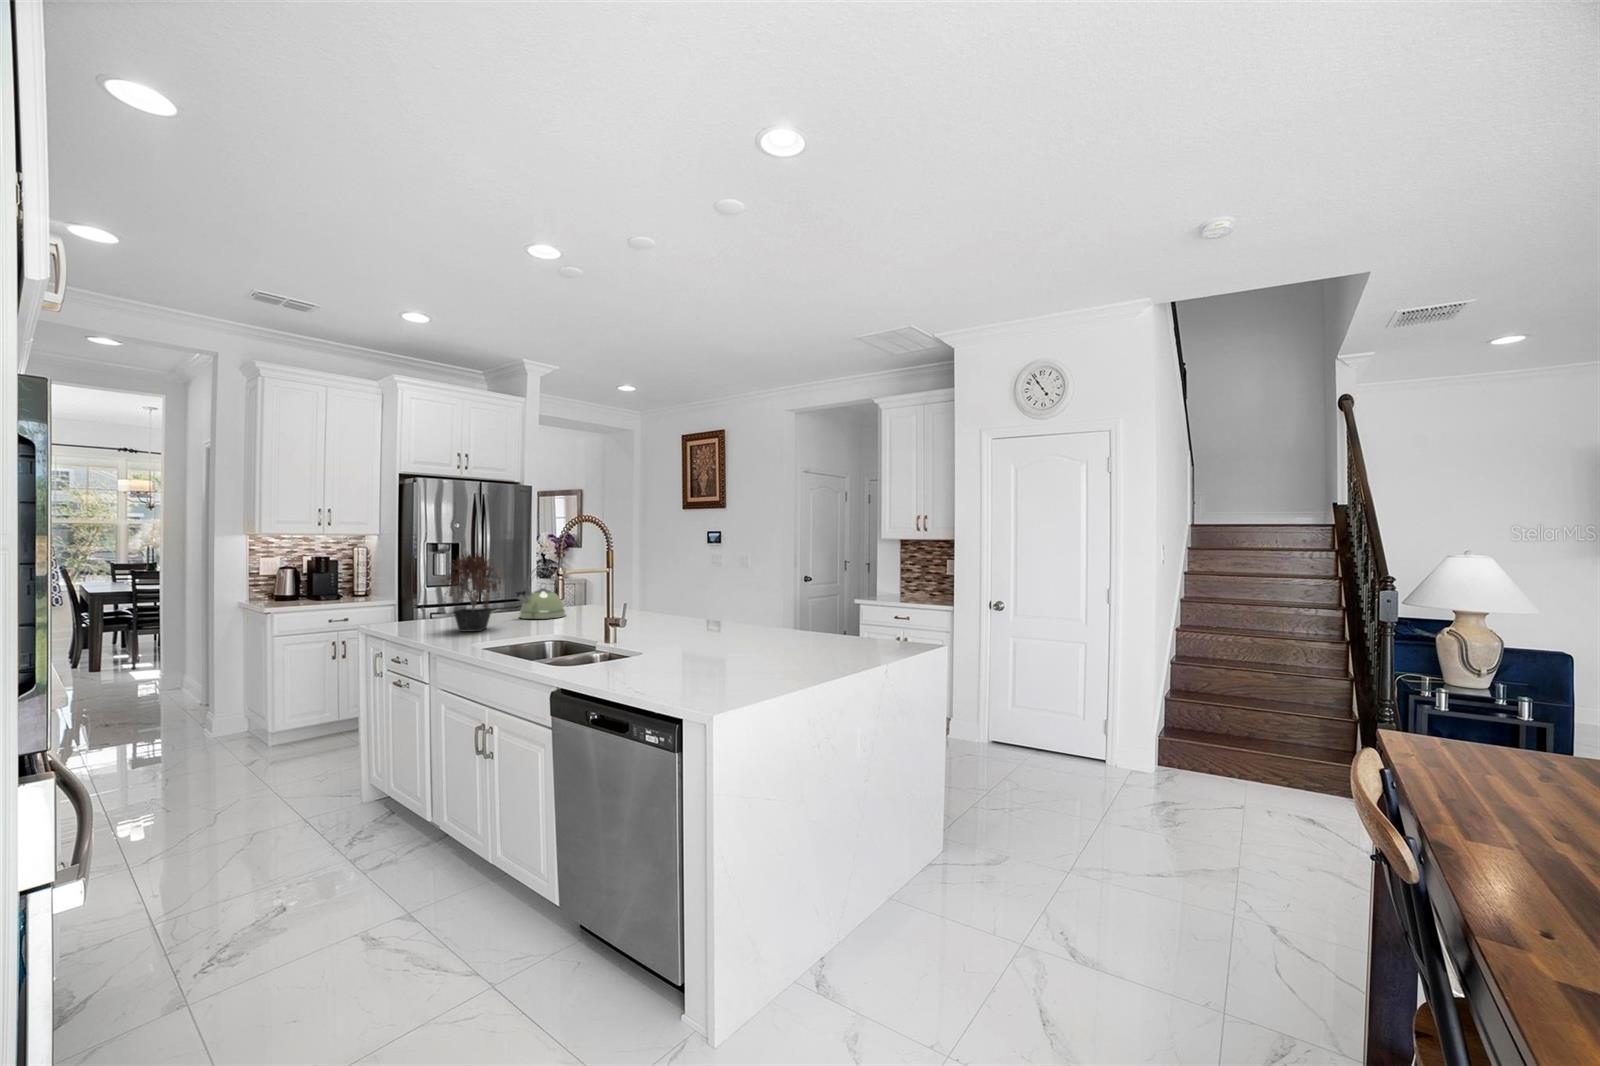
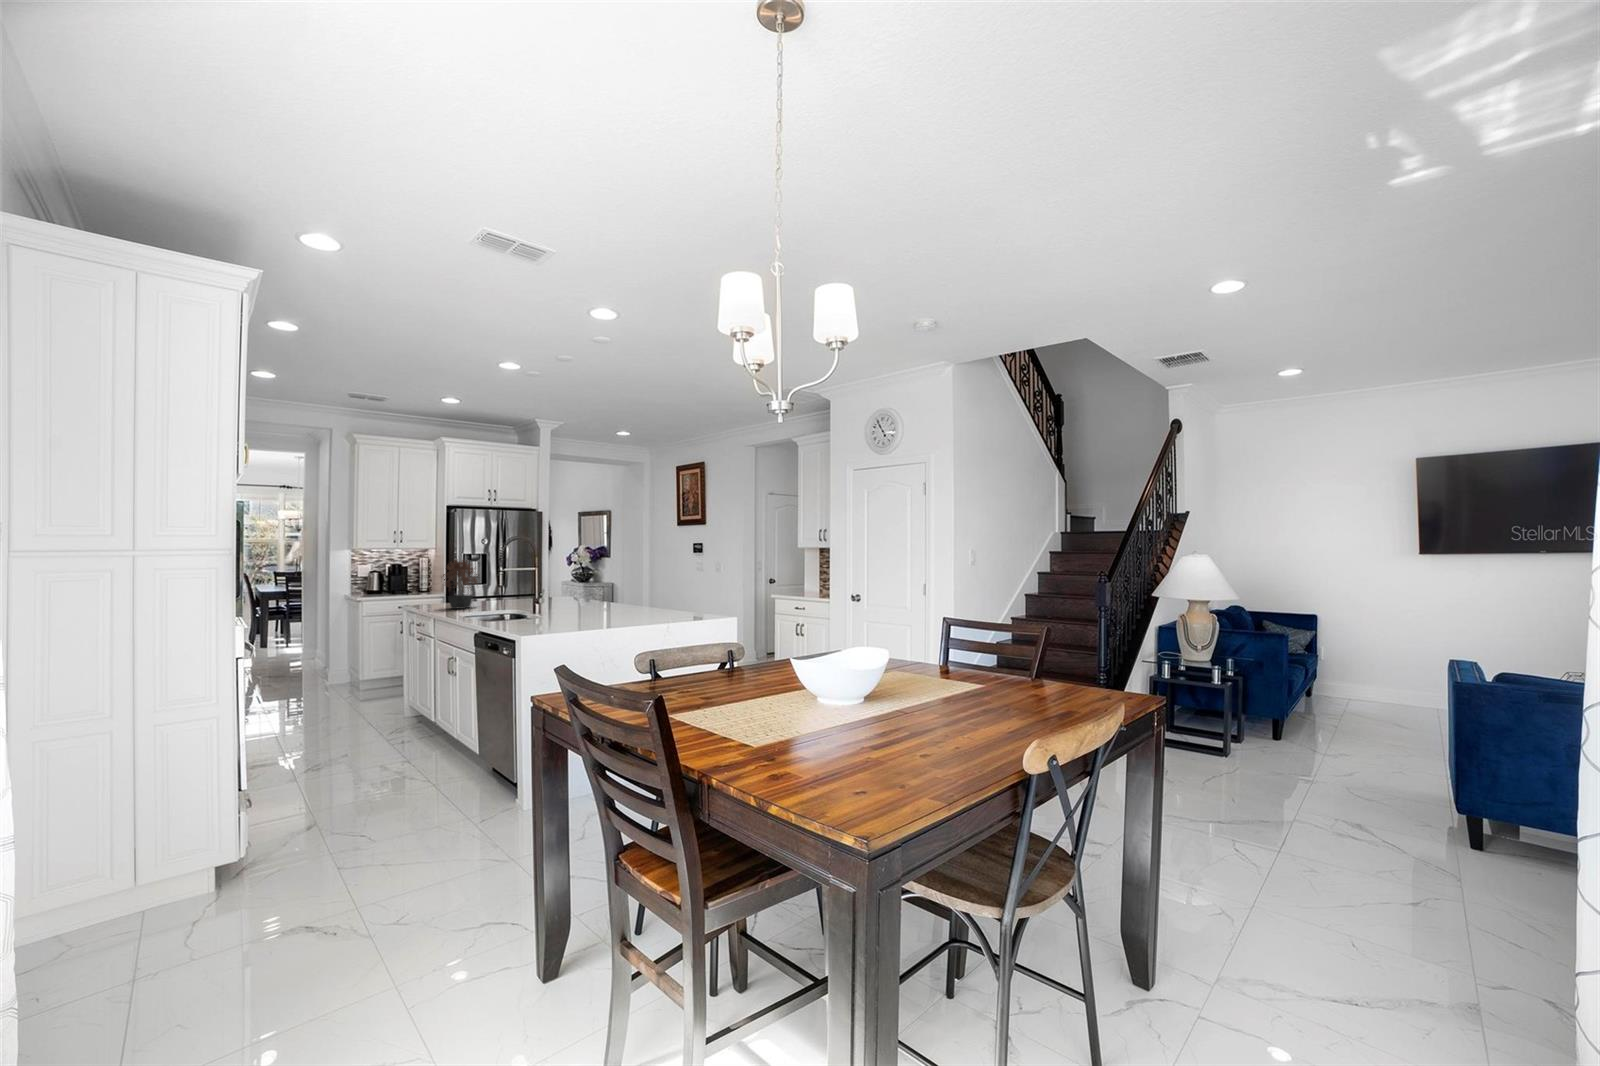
kettle: present [516,569,566,619] -> none [494,568,530,603]

